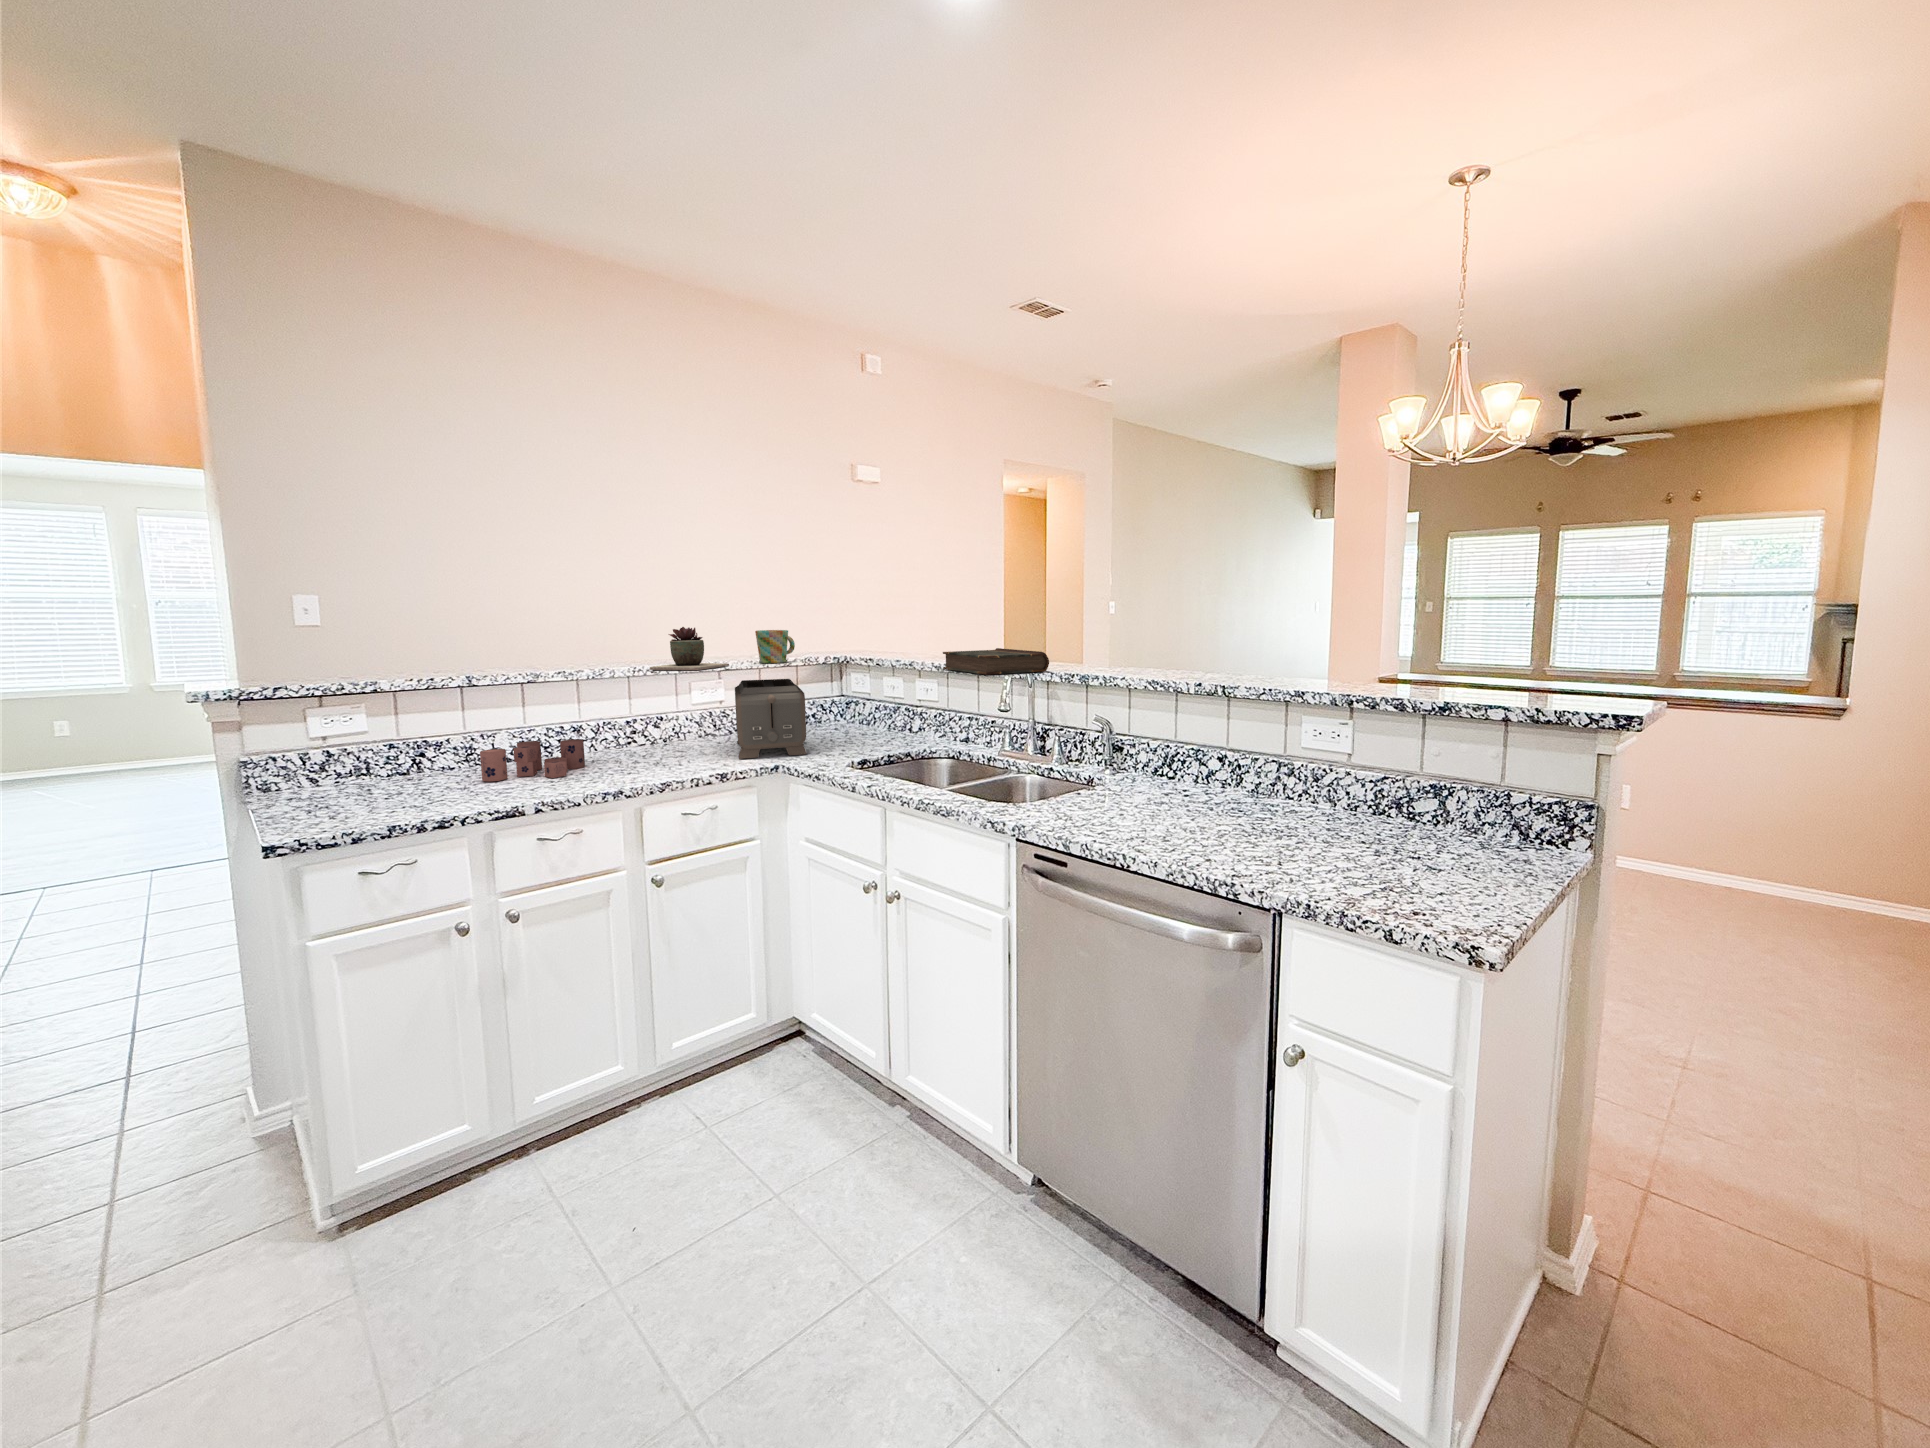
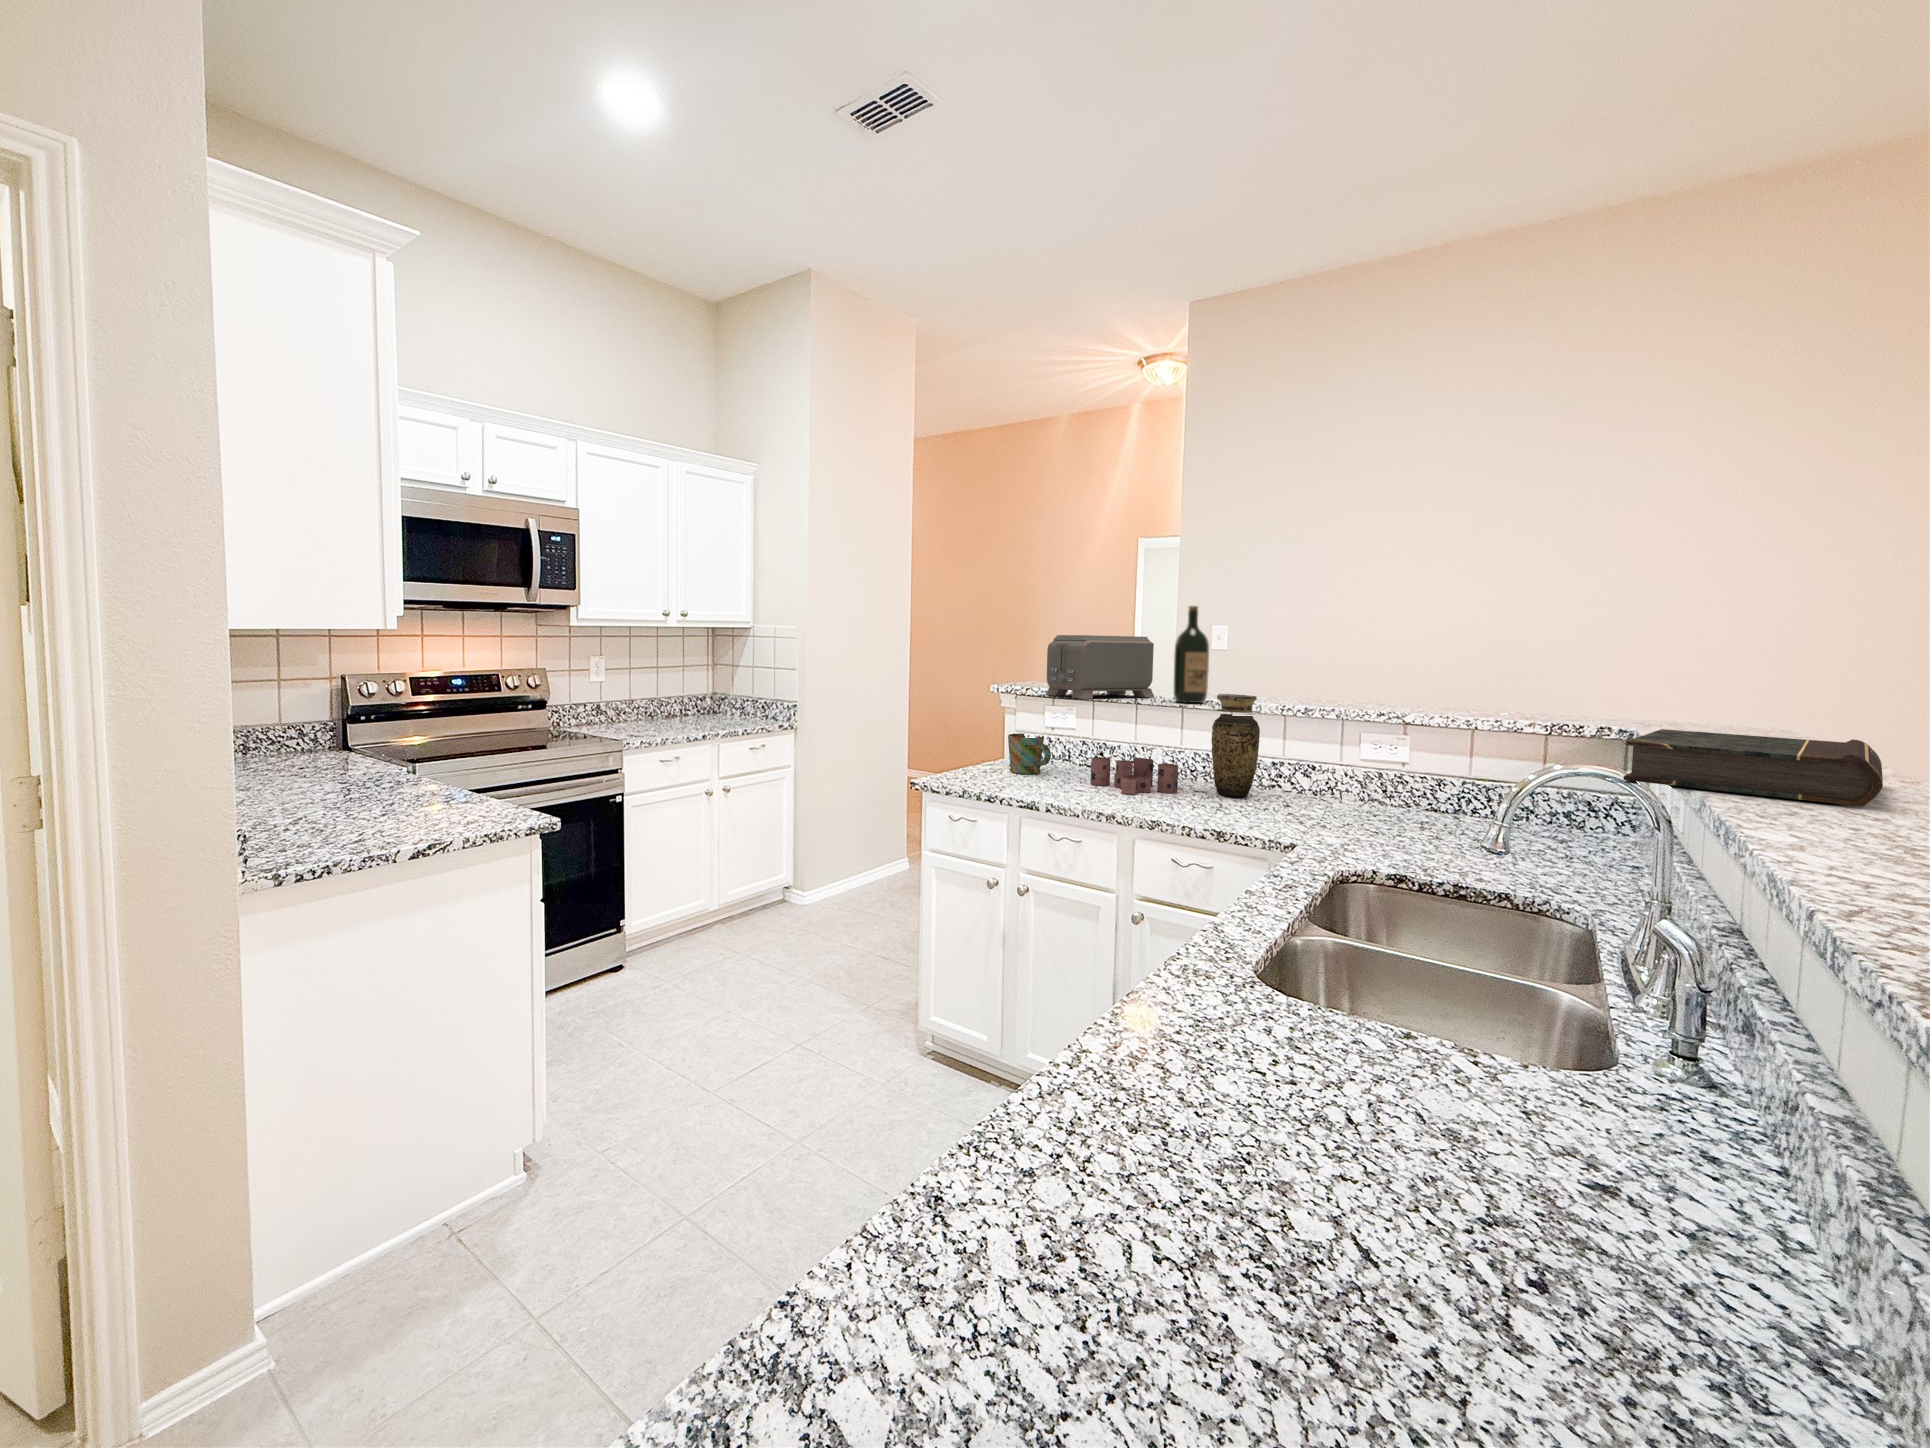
wine bottle: none [504,576,547,679] -> present [1173,606,1209,703]
succulent plant: present [650,627,729,670] -> none [1318,662,1427,717]
mug: present [755,630,795,663] -> present [1008,733,1051,774]
vase: none [600,662,646,758] -> present [1211,694,1260,798]
toaster: present [735,679,807,759] -> present [1046,635,1154,699]

